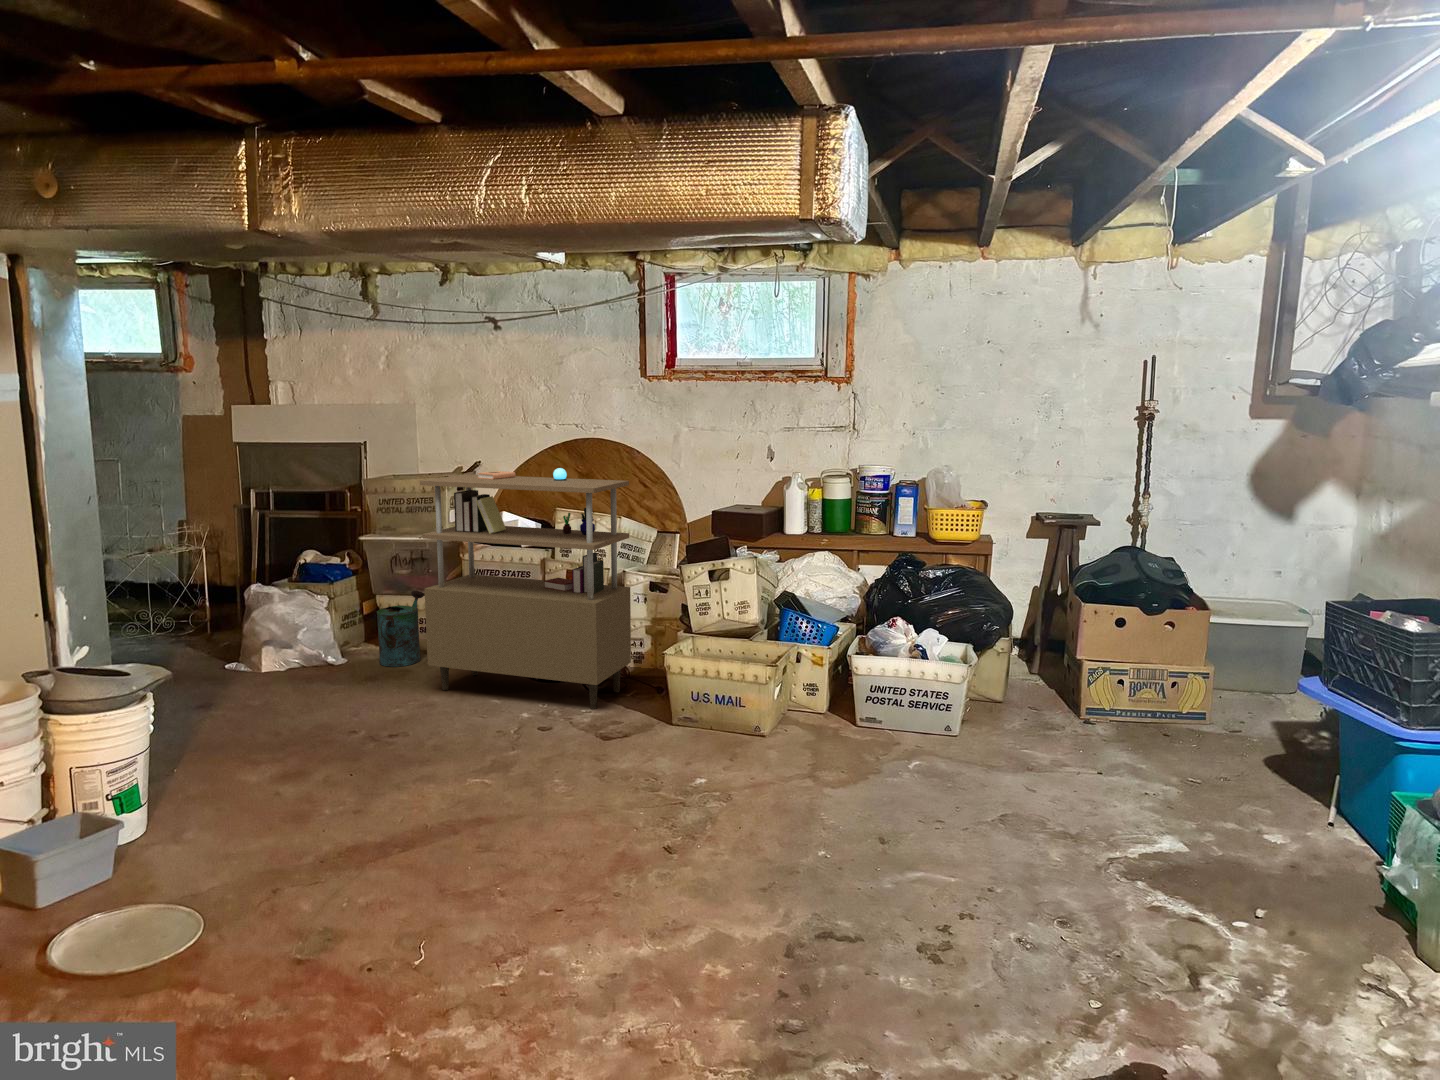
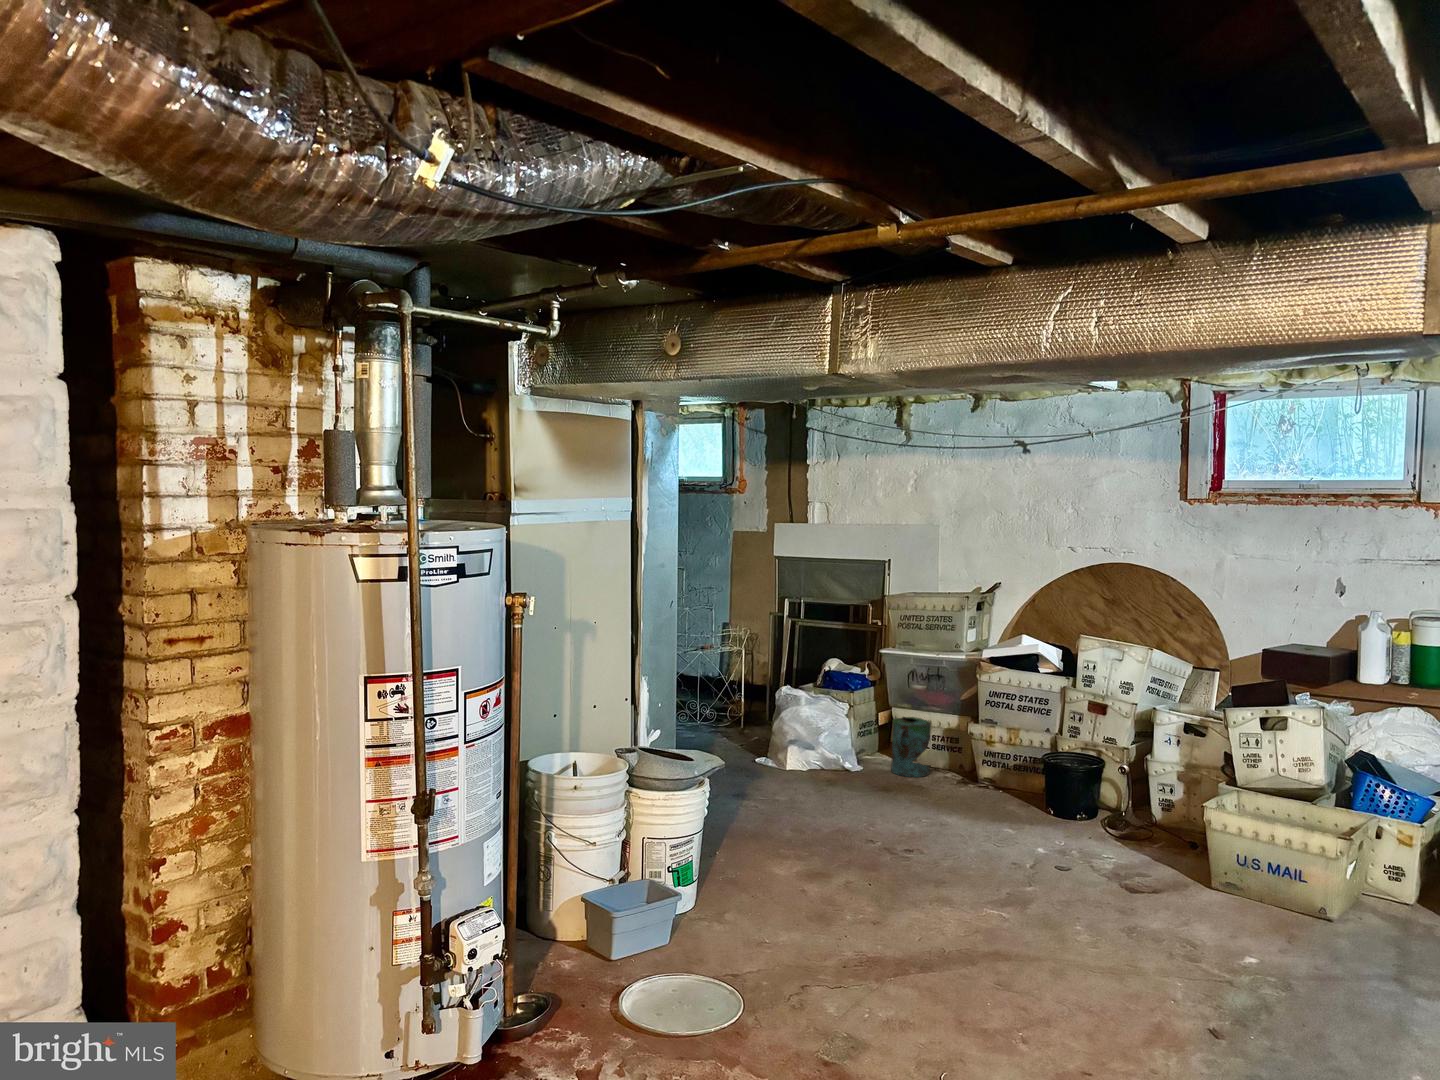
shelving unit: present [420,468,631,709] -> none [942,593,1169,854]

